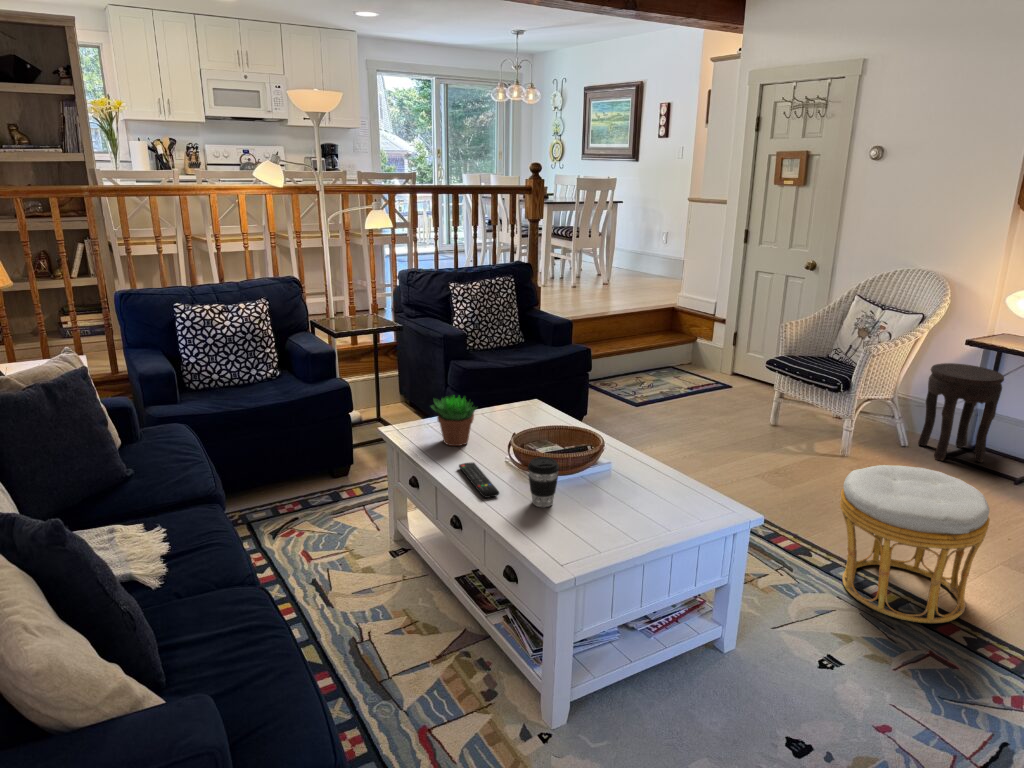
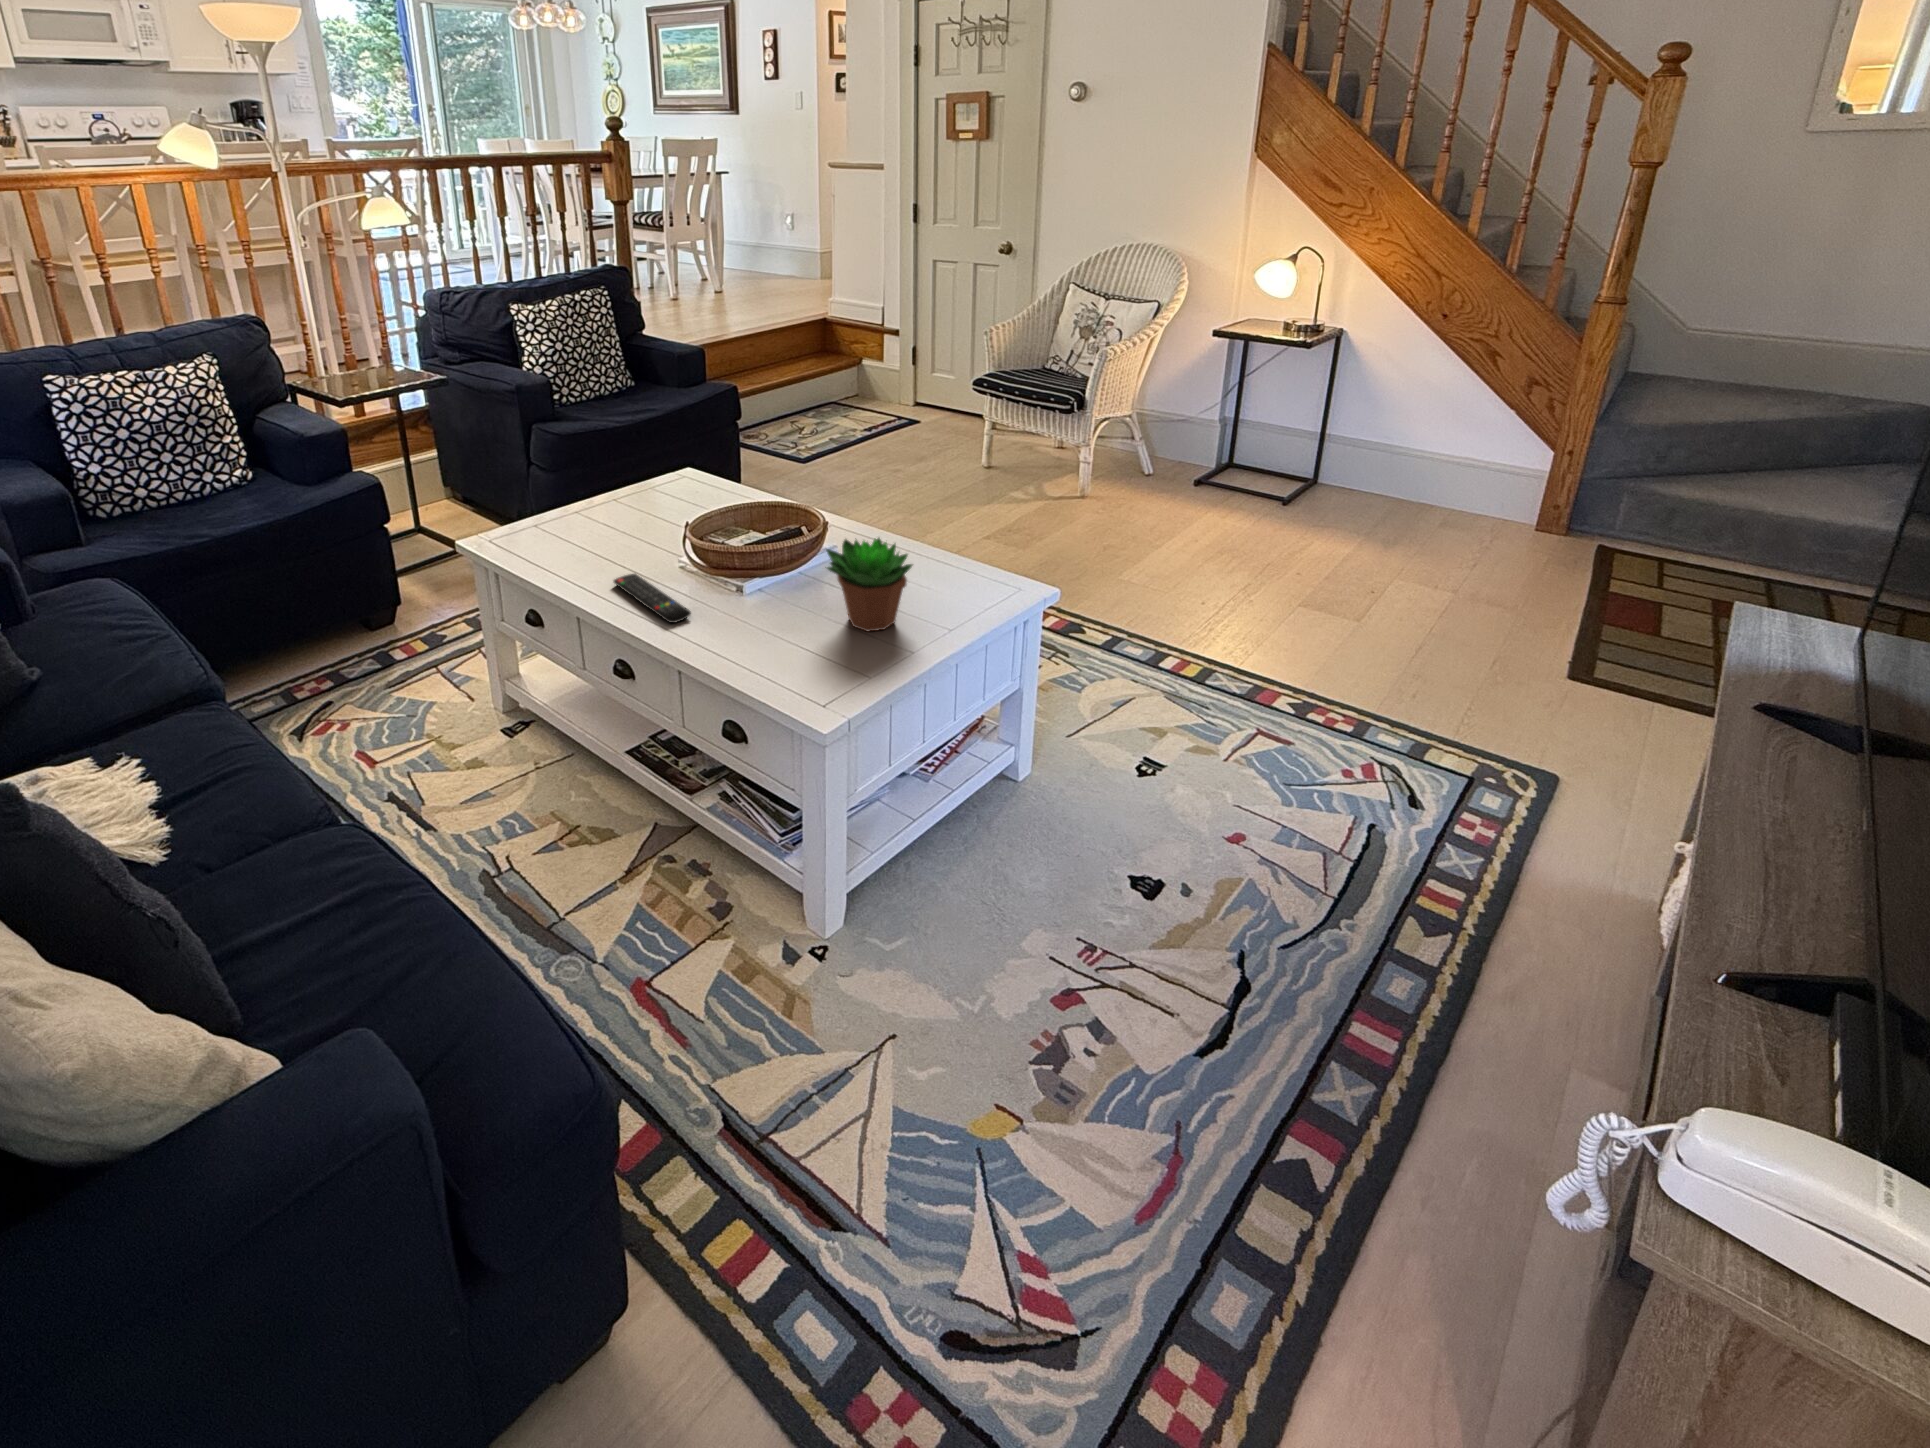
side table: present [918,363,1004,462] -> none [1167,362,1262,488]
succulent plant: present [431,395,477,446] -> present [827,538,912,631]
coffee cup: present [528,457,559,507] -> none [733,550,779,624]
ottoman: present [840,465,989,623] -> none [1122,498,1303,696]

